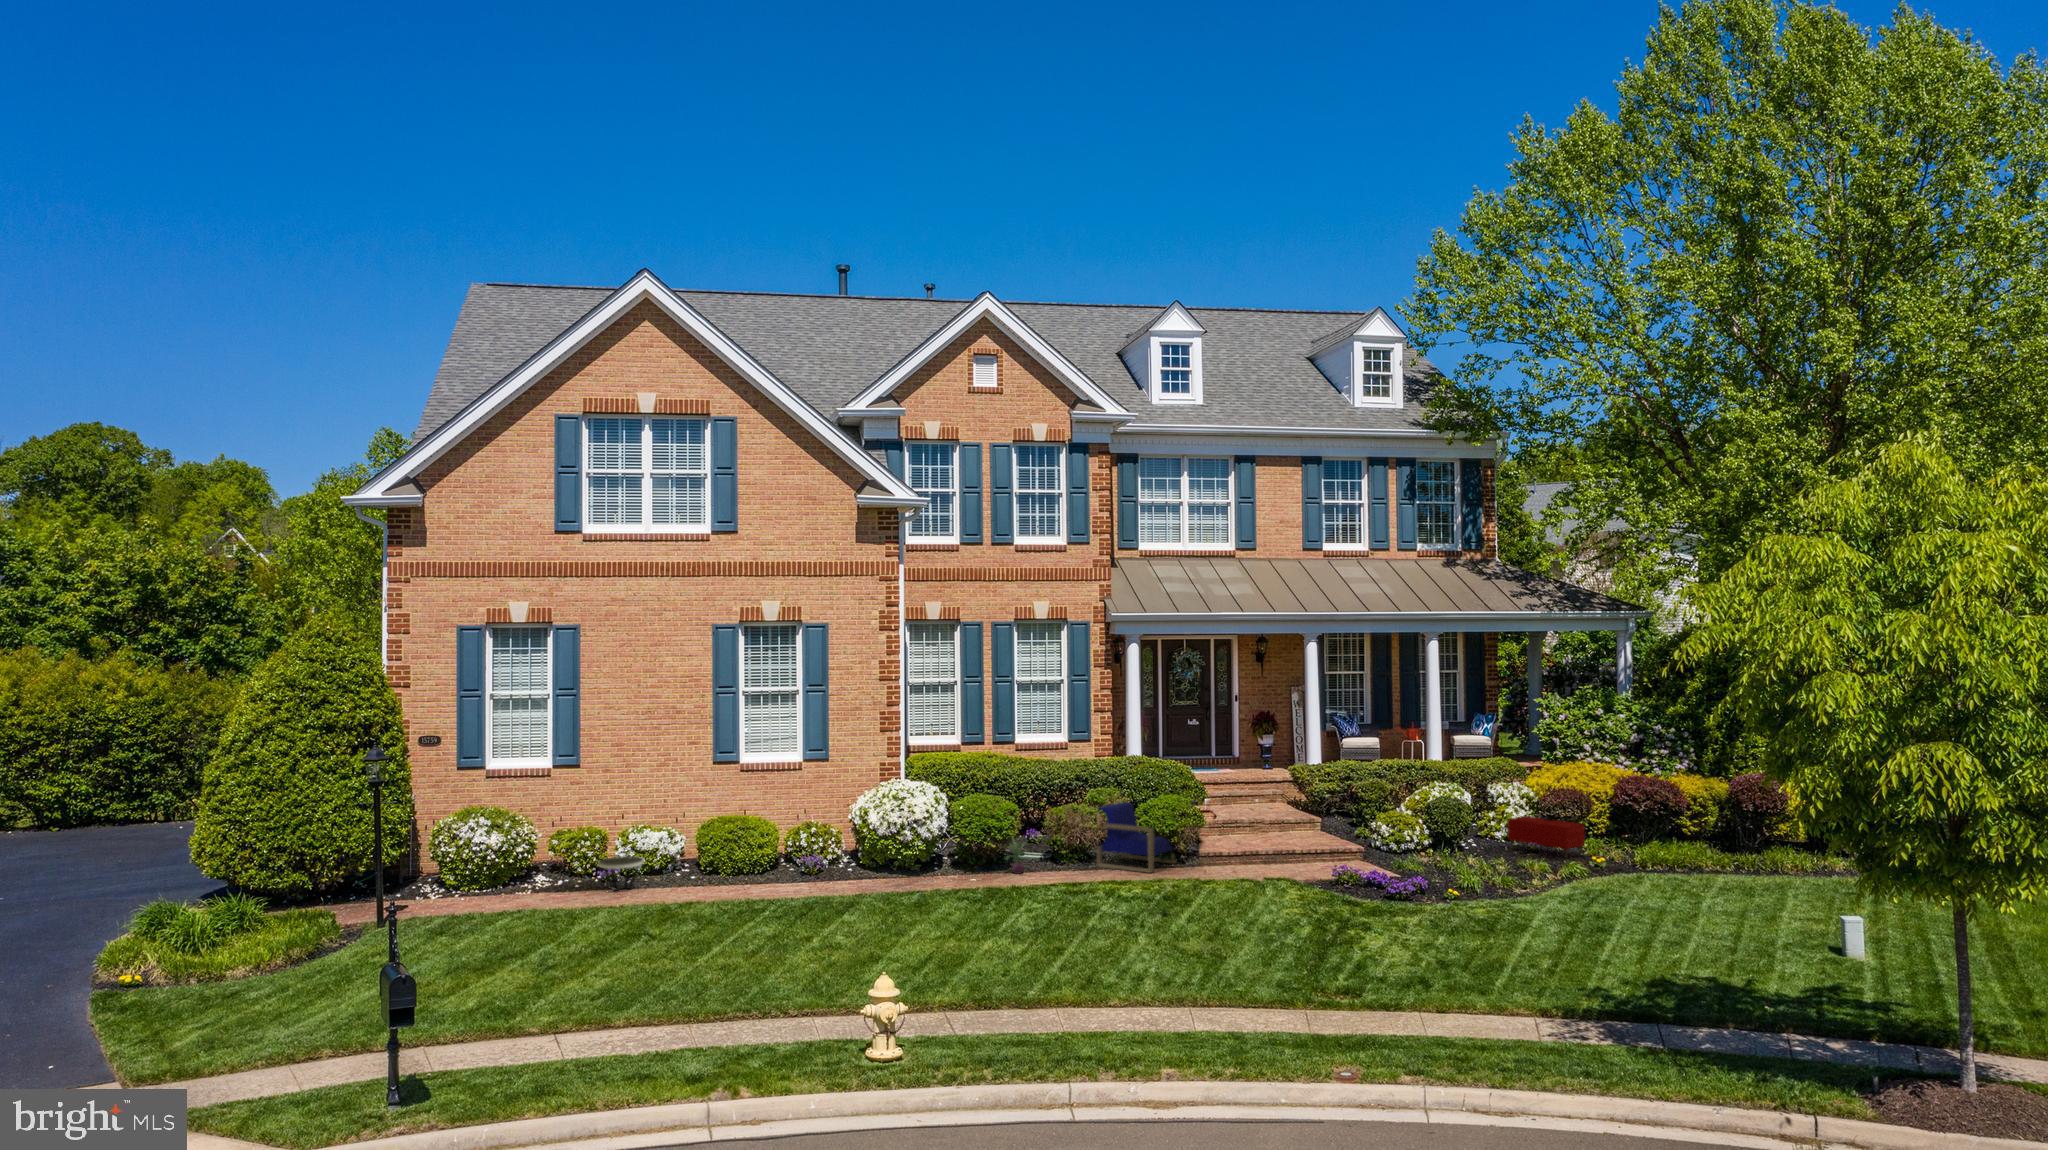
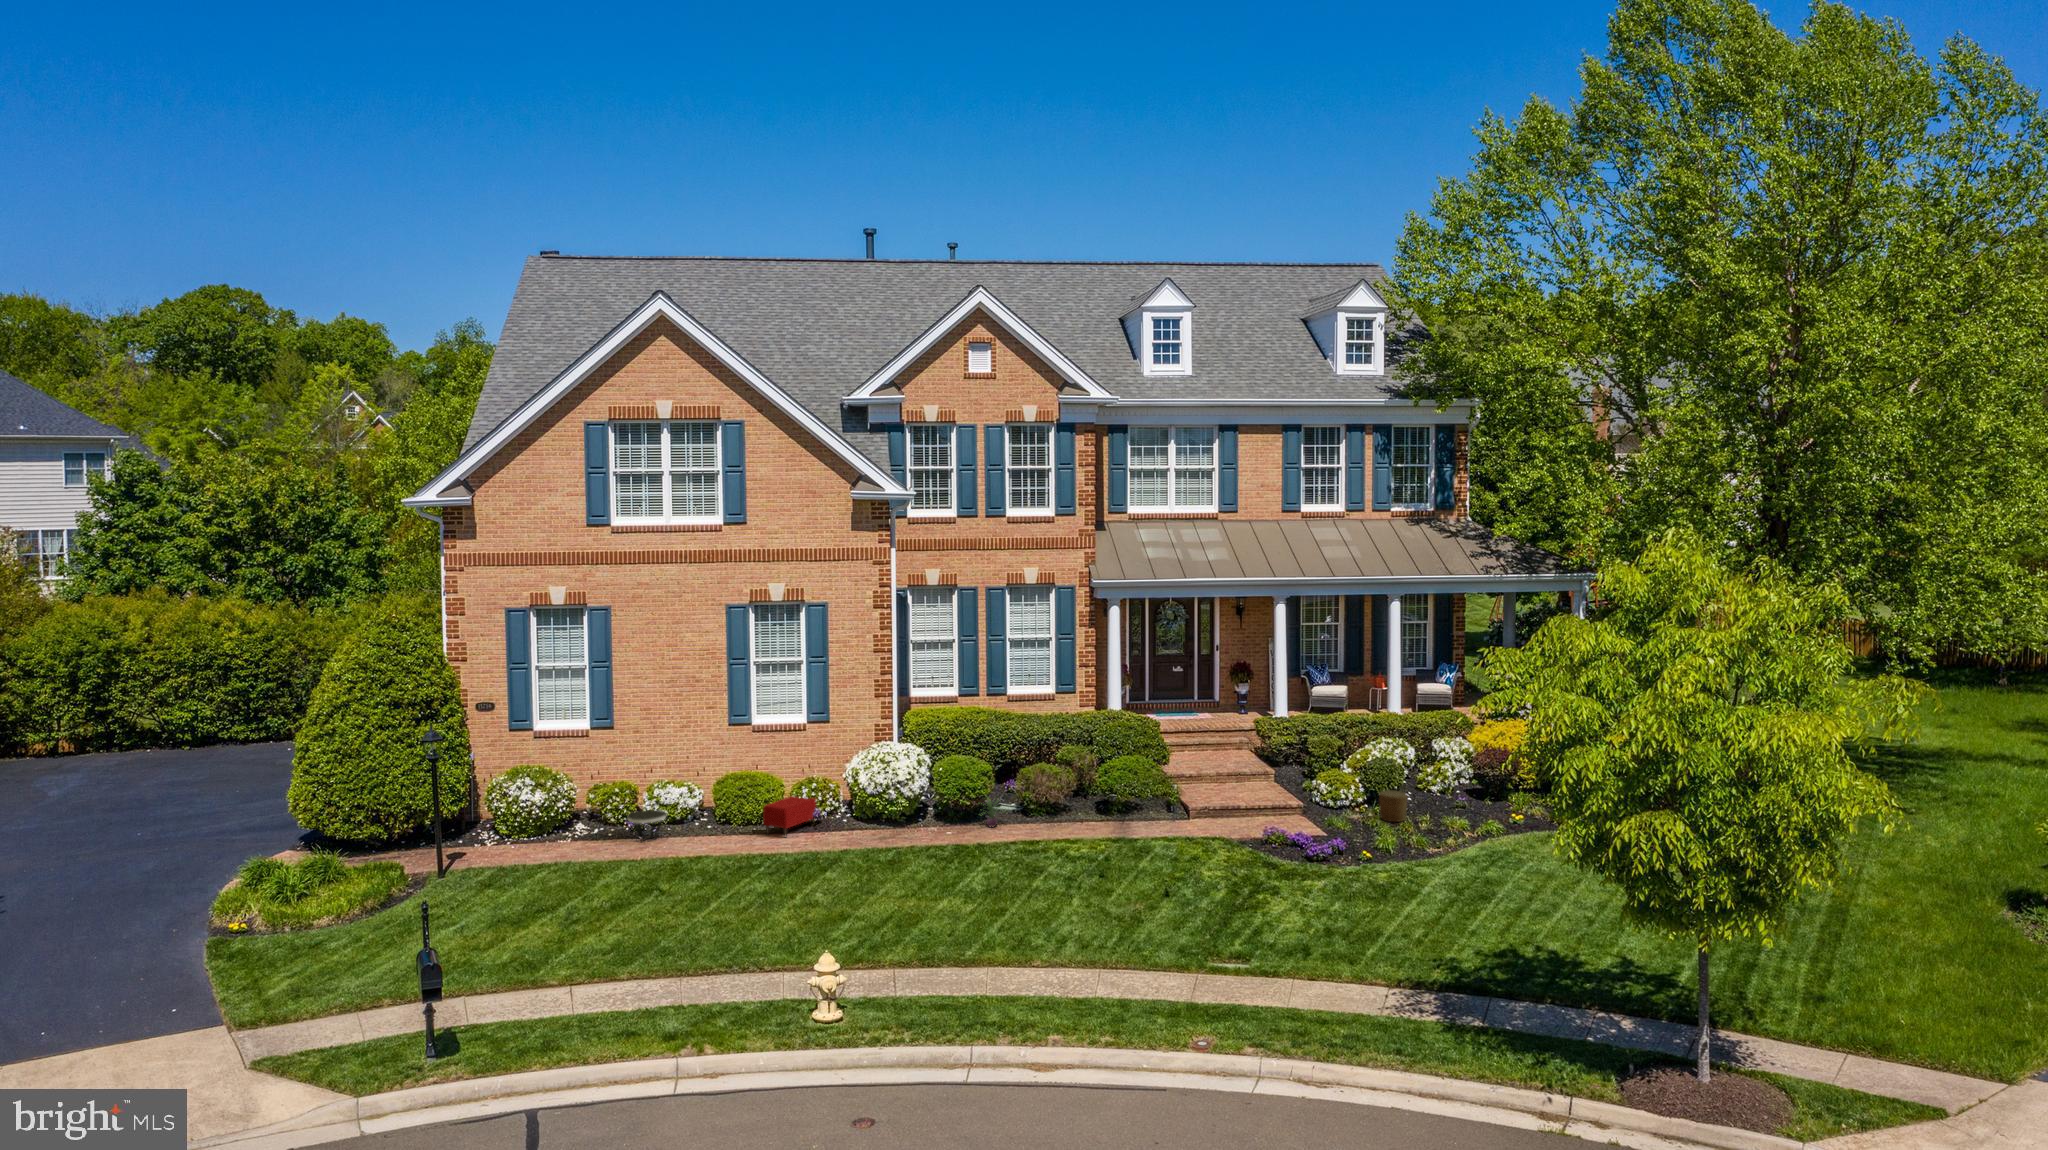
armchair: present [1097,802,1177,873] -> none [1063,762,1136,829]
bench: present [1508,816,1585,859] -> present [763,796,823,837]
woven basket: none [1446,829,1479,864] -> present [1379,790,1408,822]

